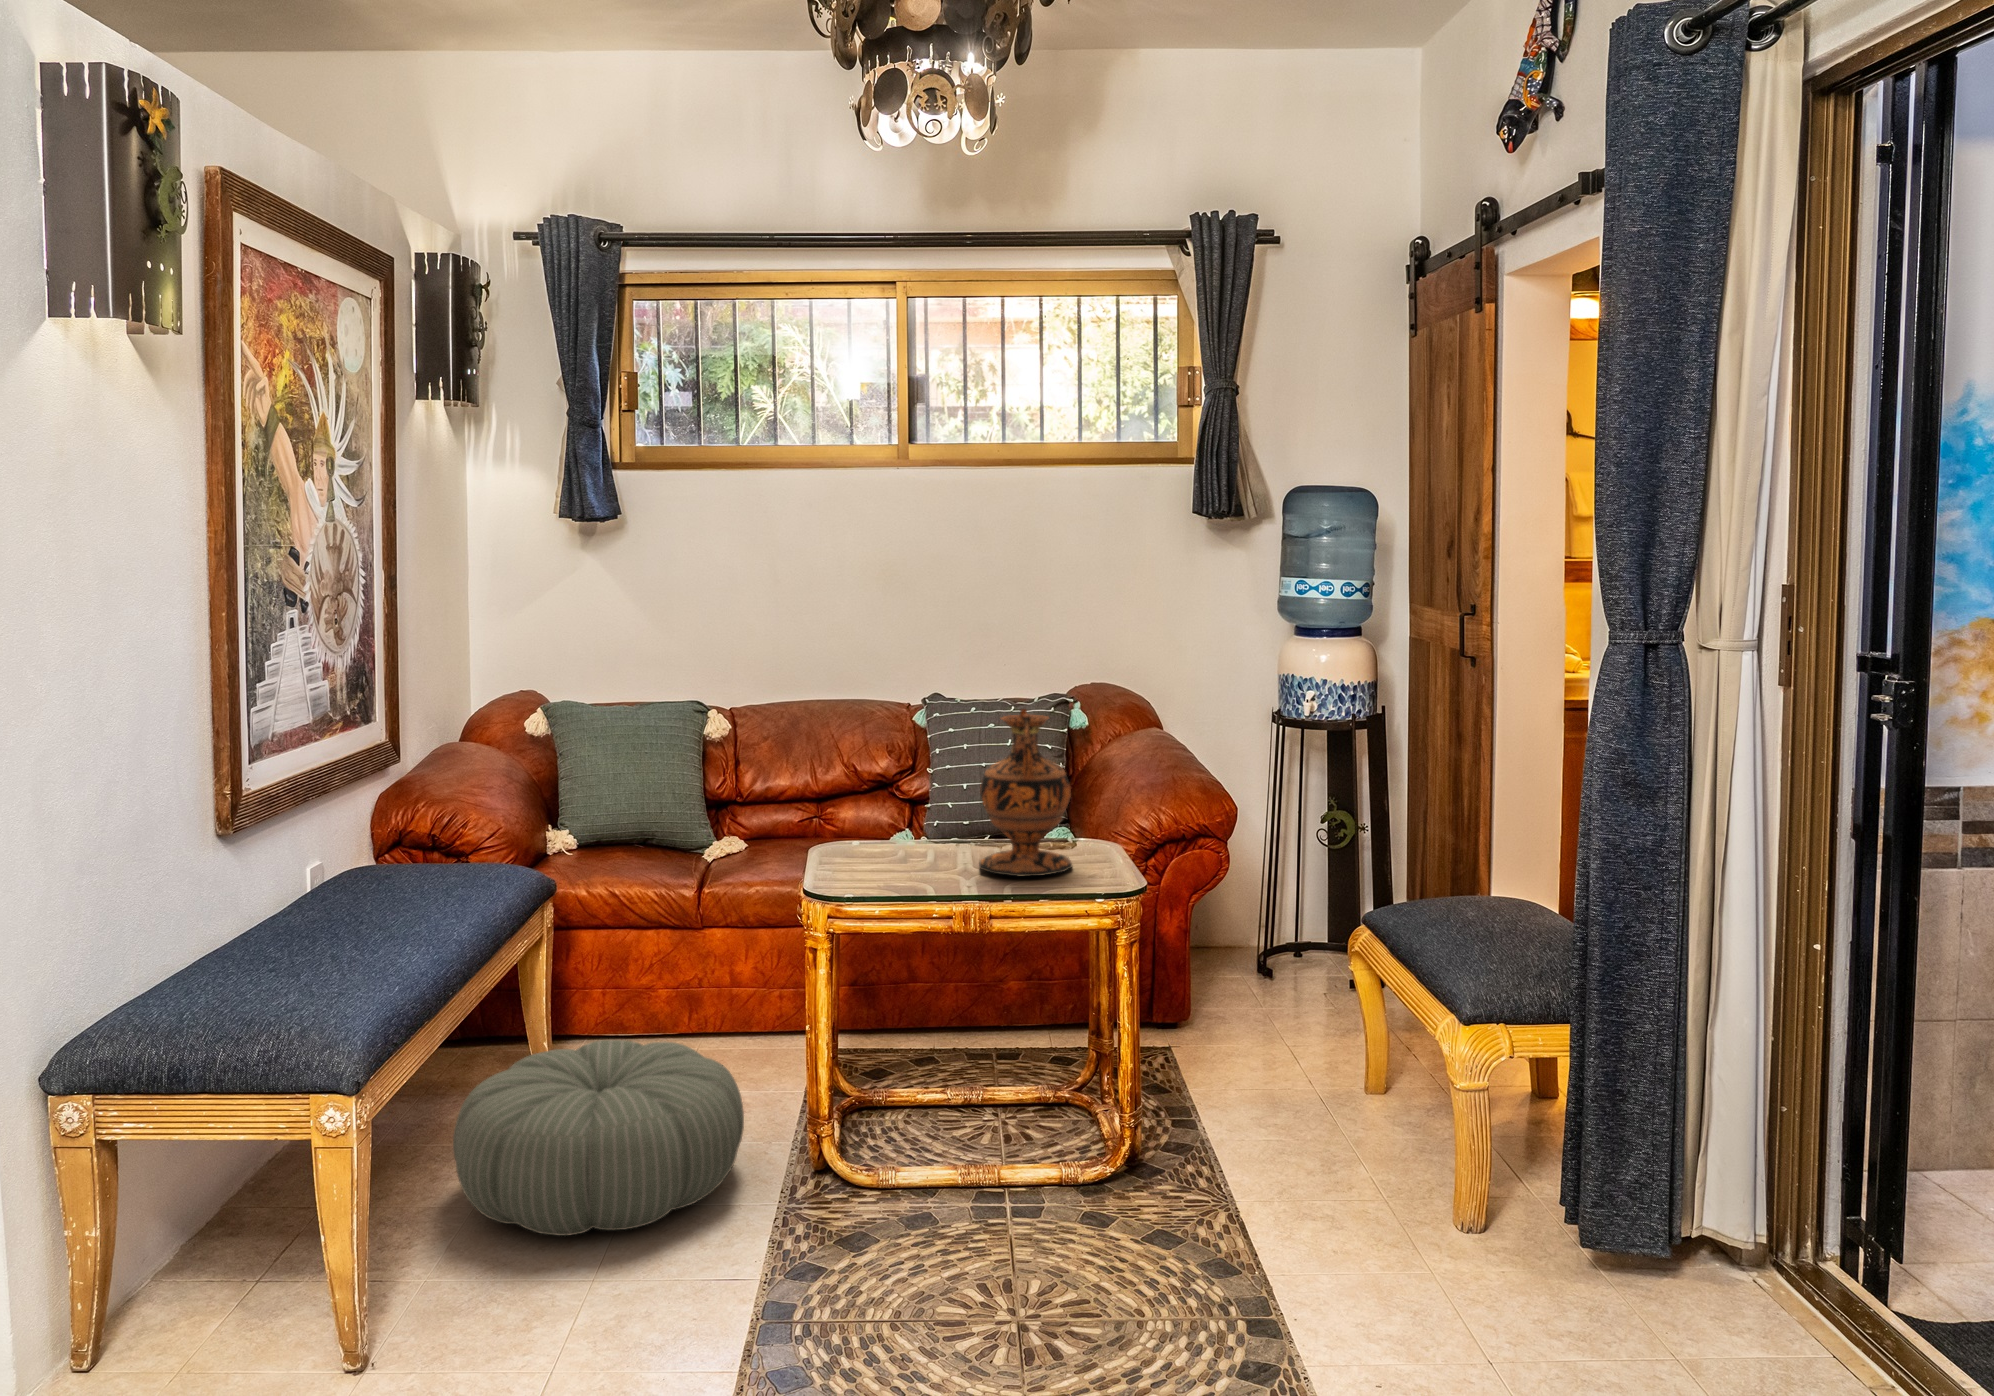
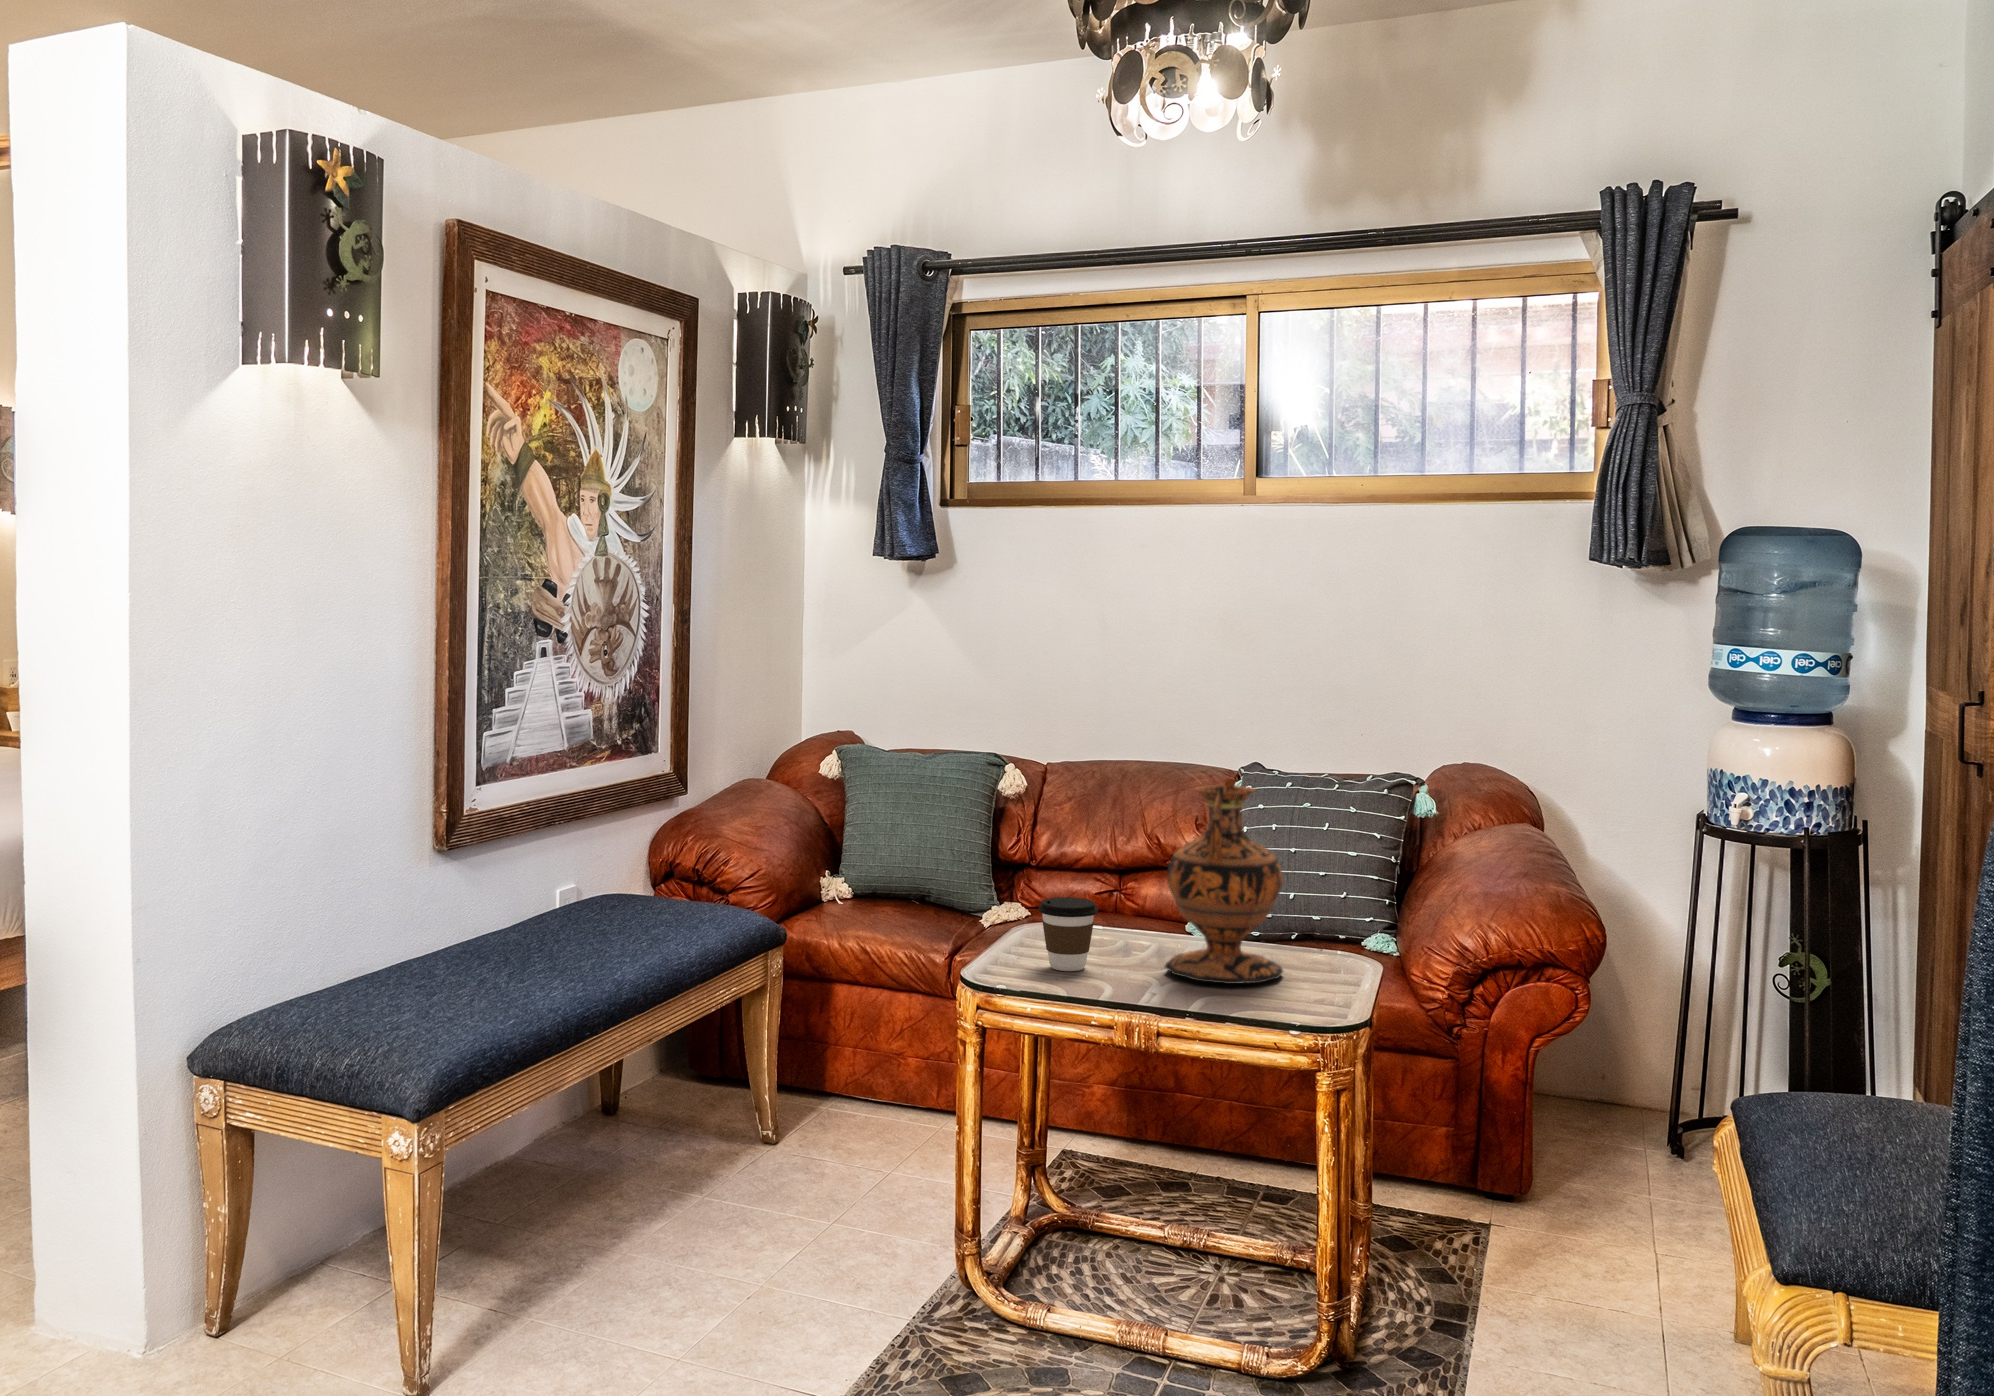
coffee cup: none [873,819,924,882] -> present [1039,897,1098,971]
pouf: present [453,1040,744,1236] -> none [597,1107,903,1317]

